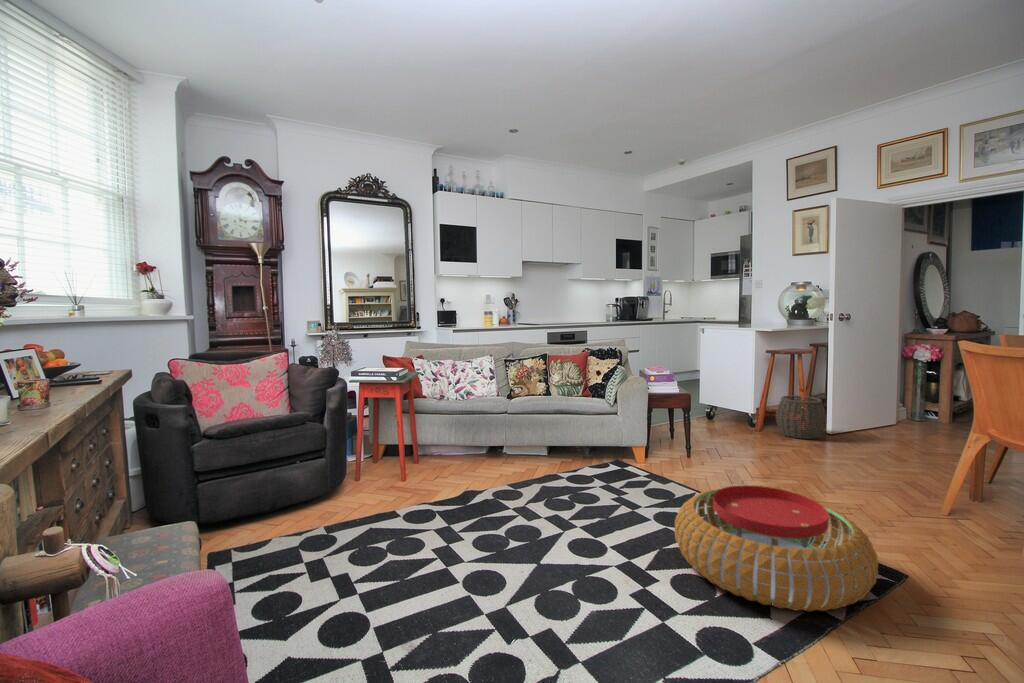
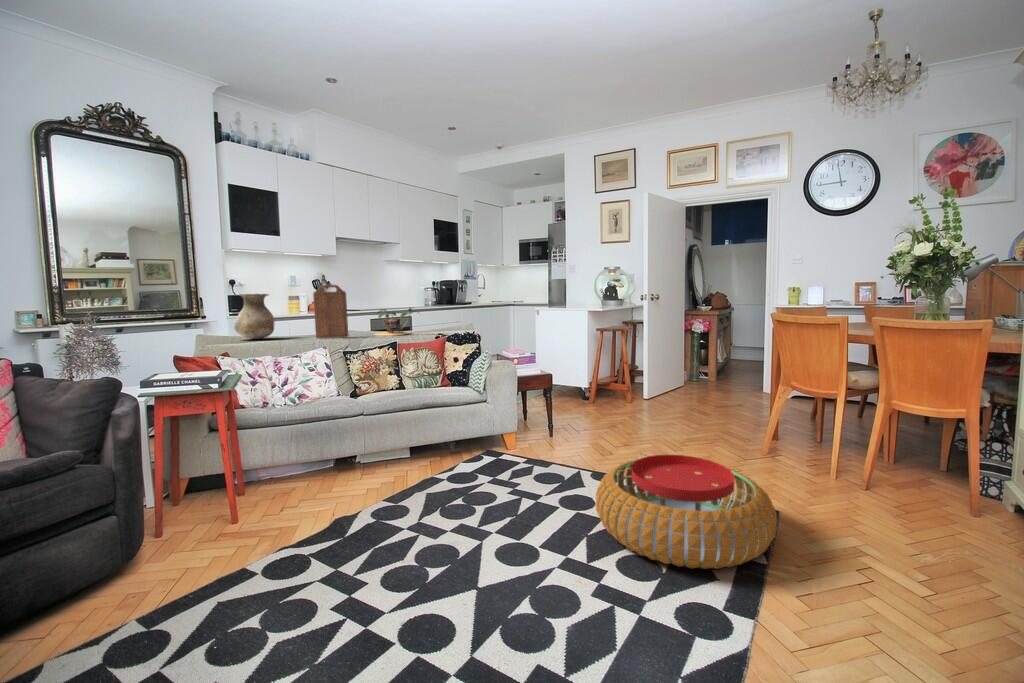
cutting board: none [483,304,509,348] -> present [313,285,348,338]
vase: none [428,311,456,346] -> present [234,294,274,339]
plant: none [532,324,570,348] -> present [375,308,413,336]
woven basket: present [776,395,826,439] -> none [603,368,642,406]

